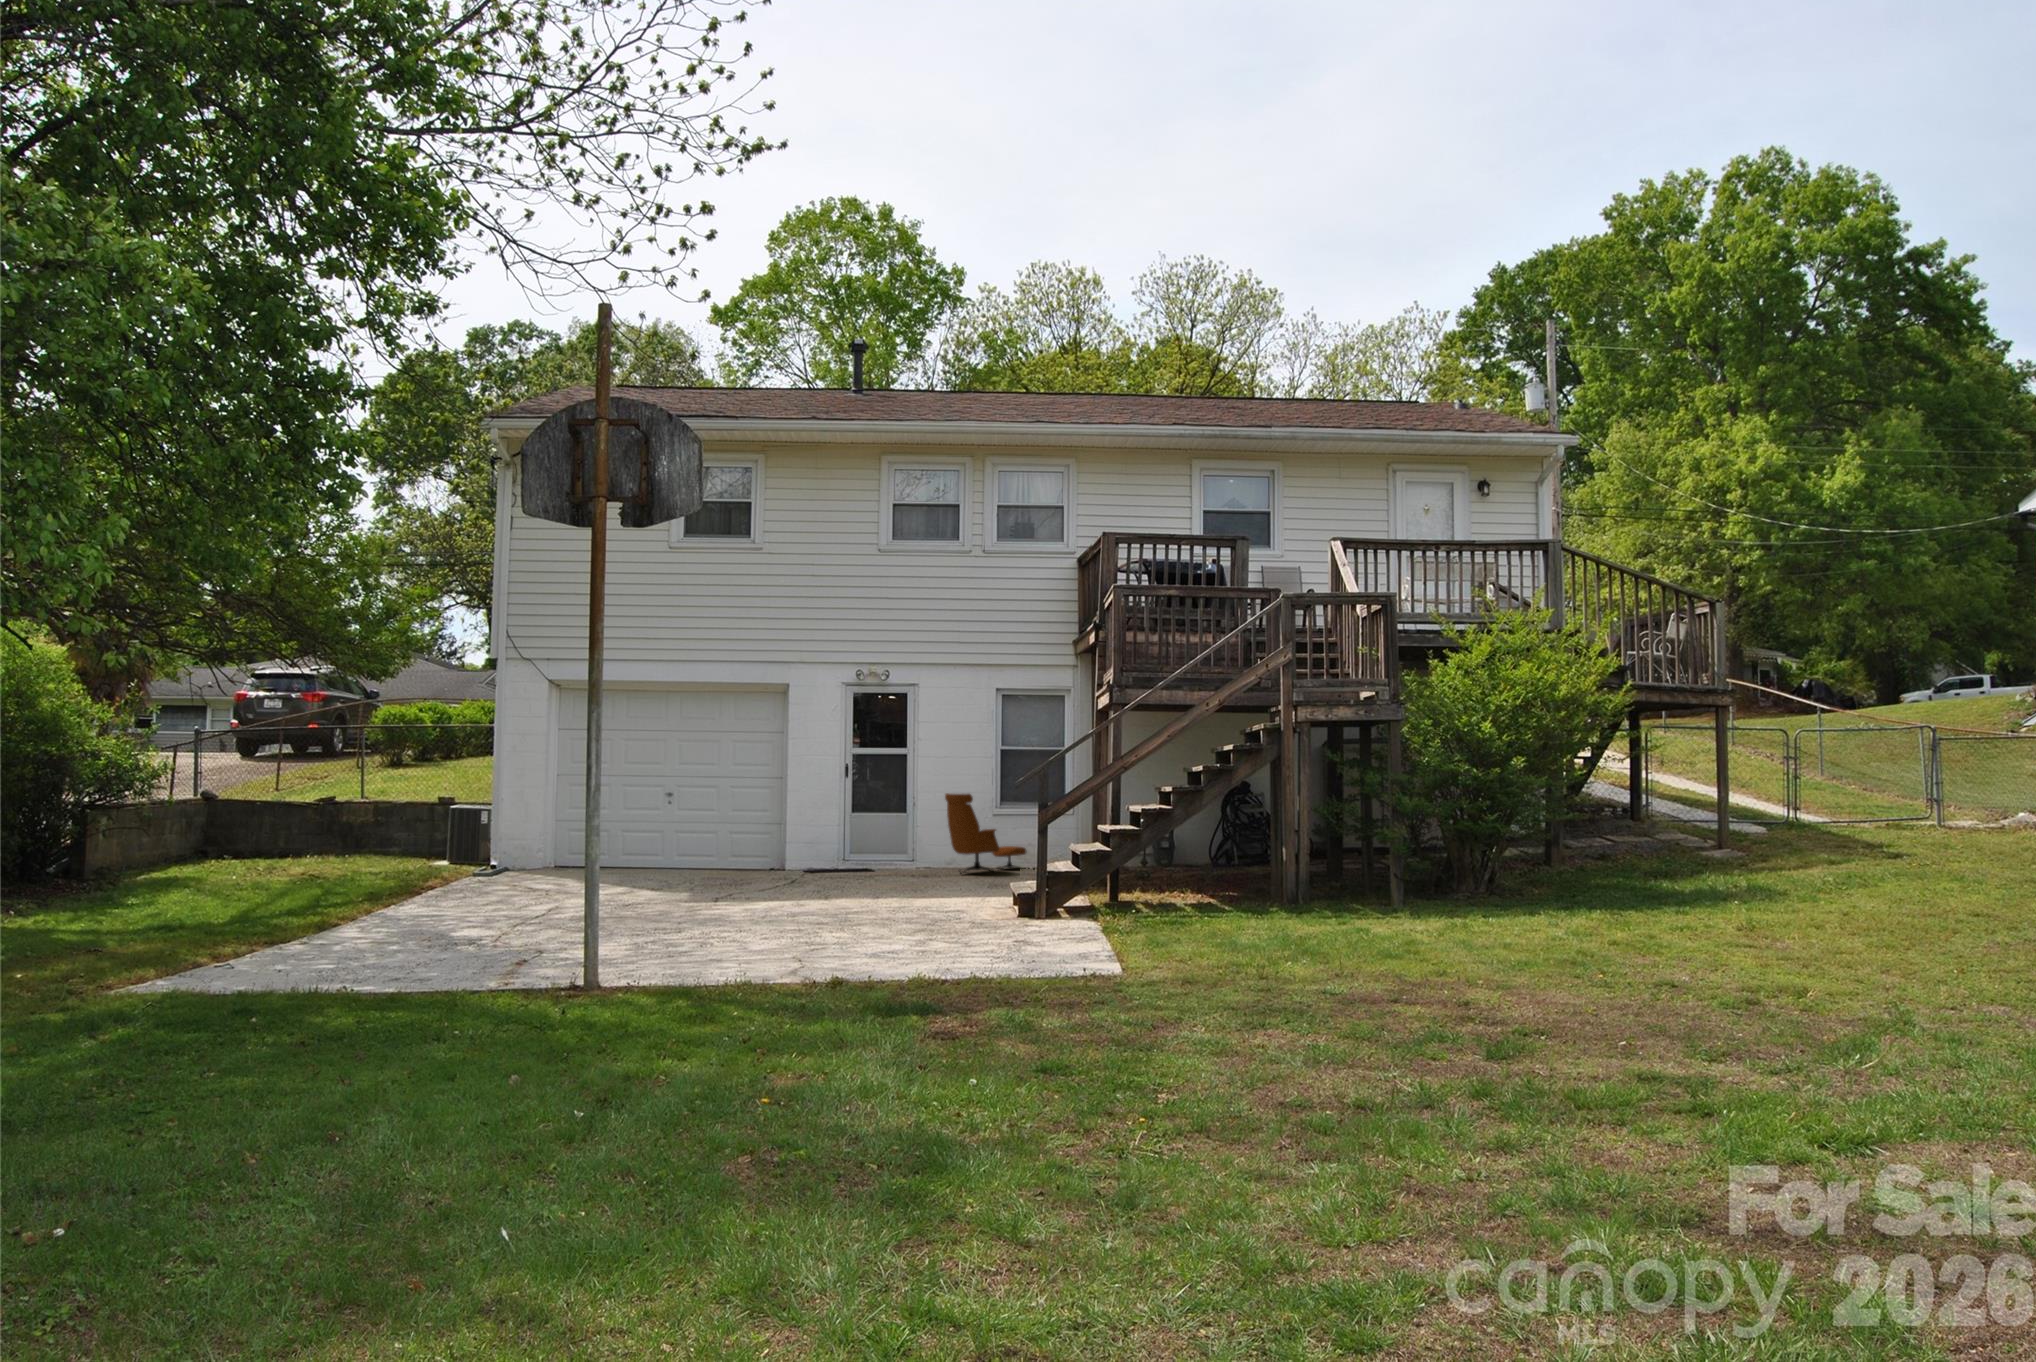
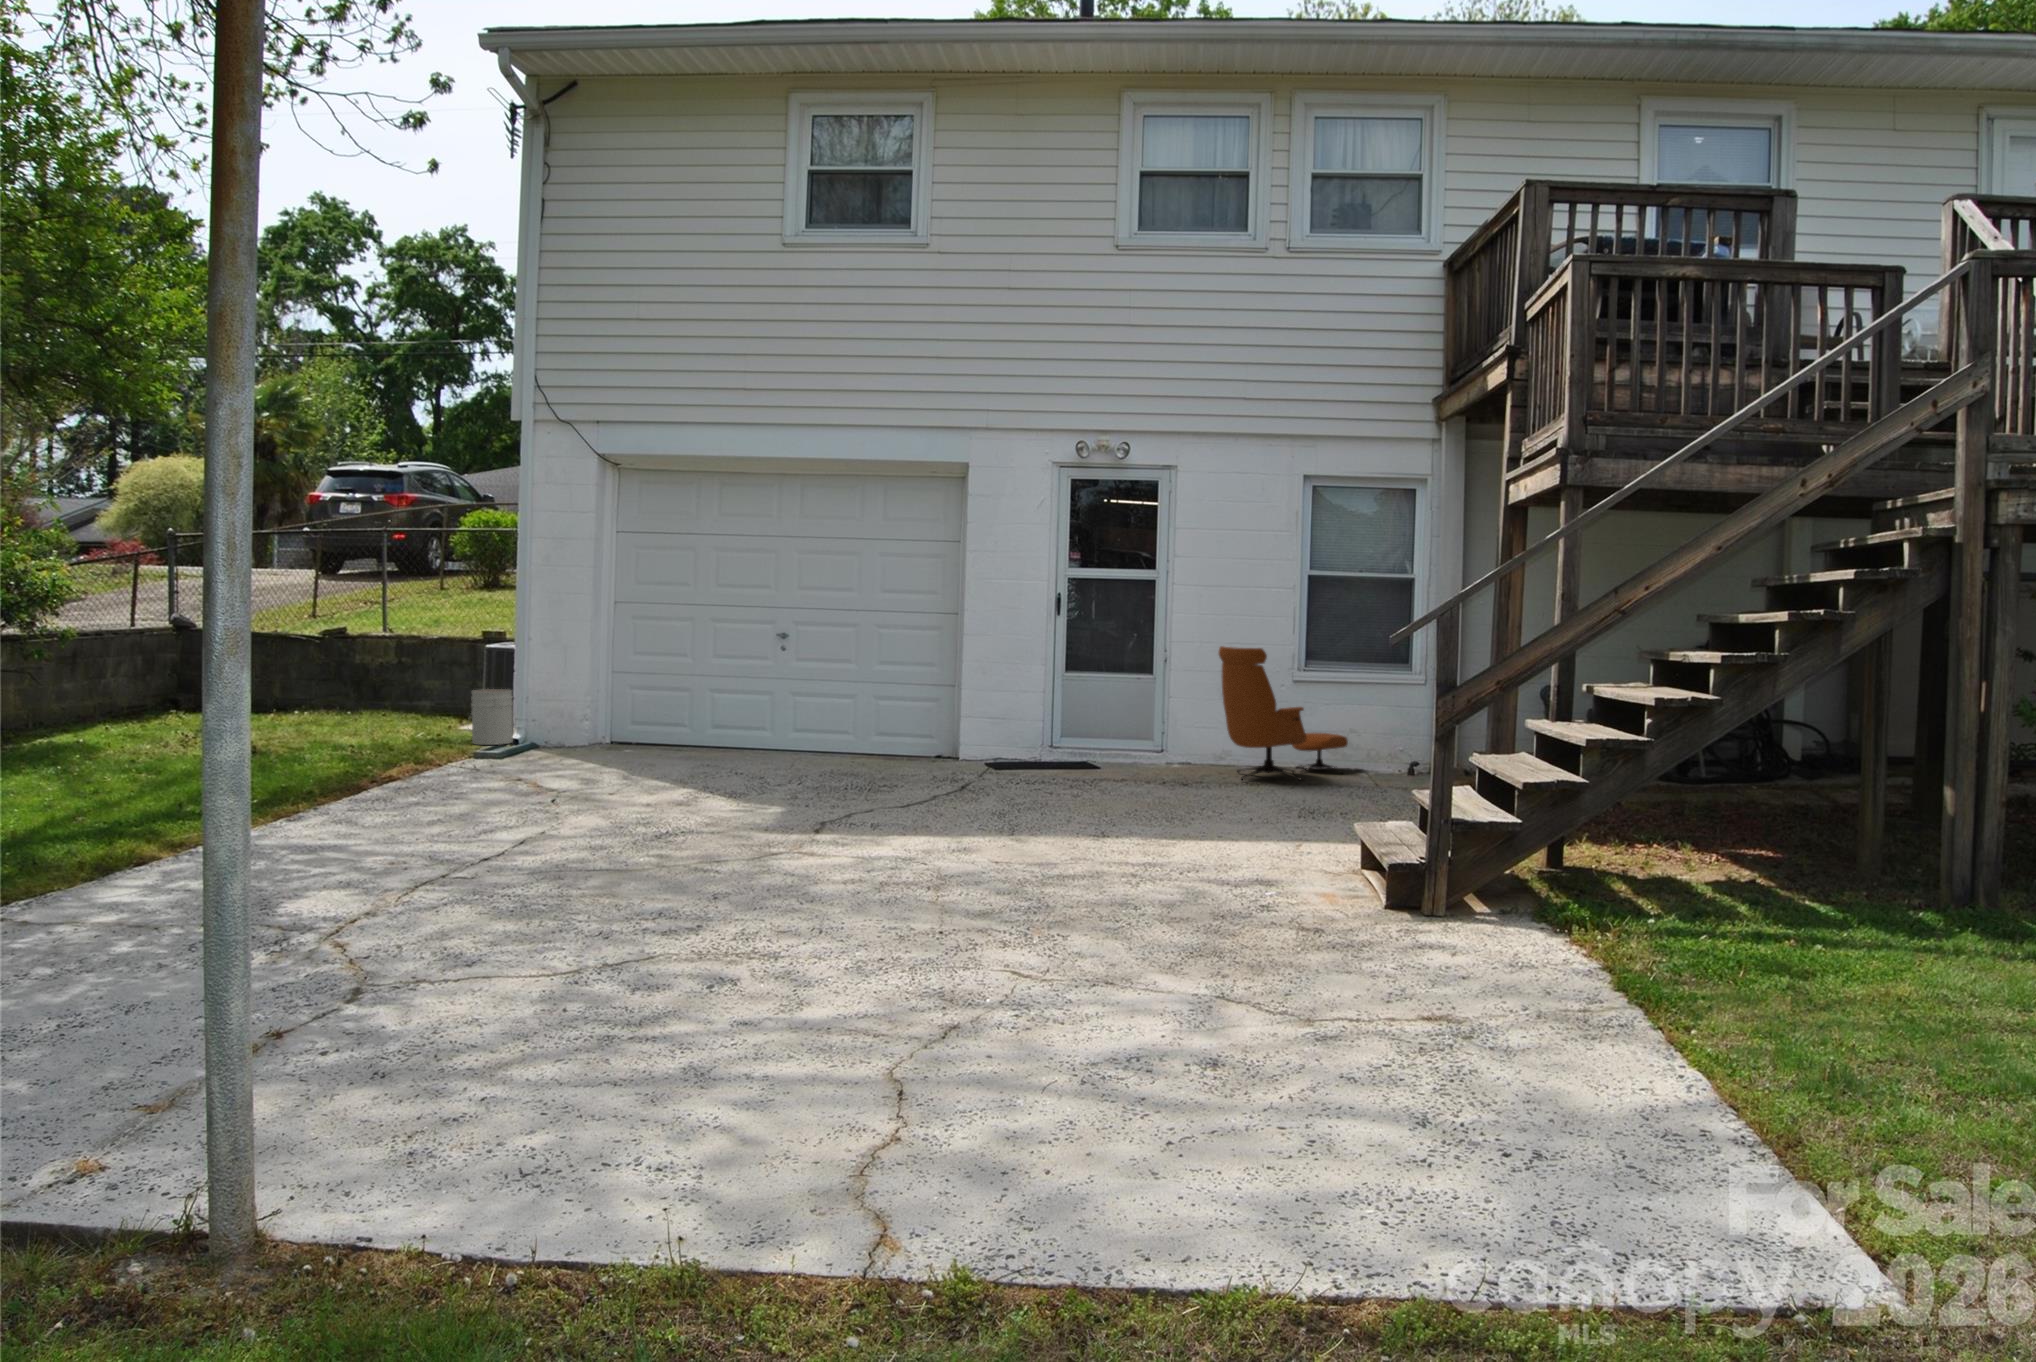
bucket: none [453,833,485,870] -> present [467,689,513,745]

